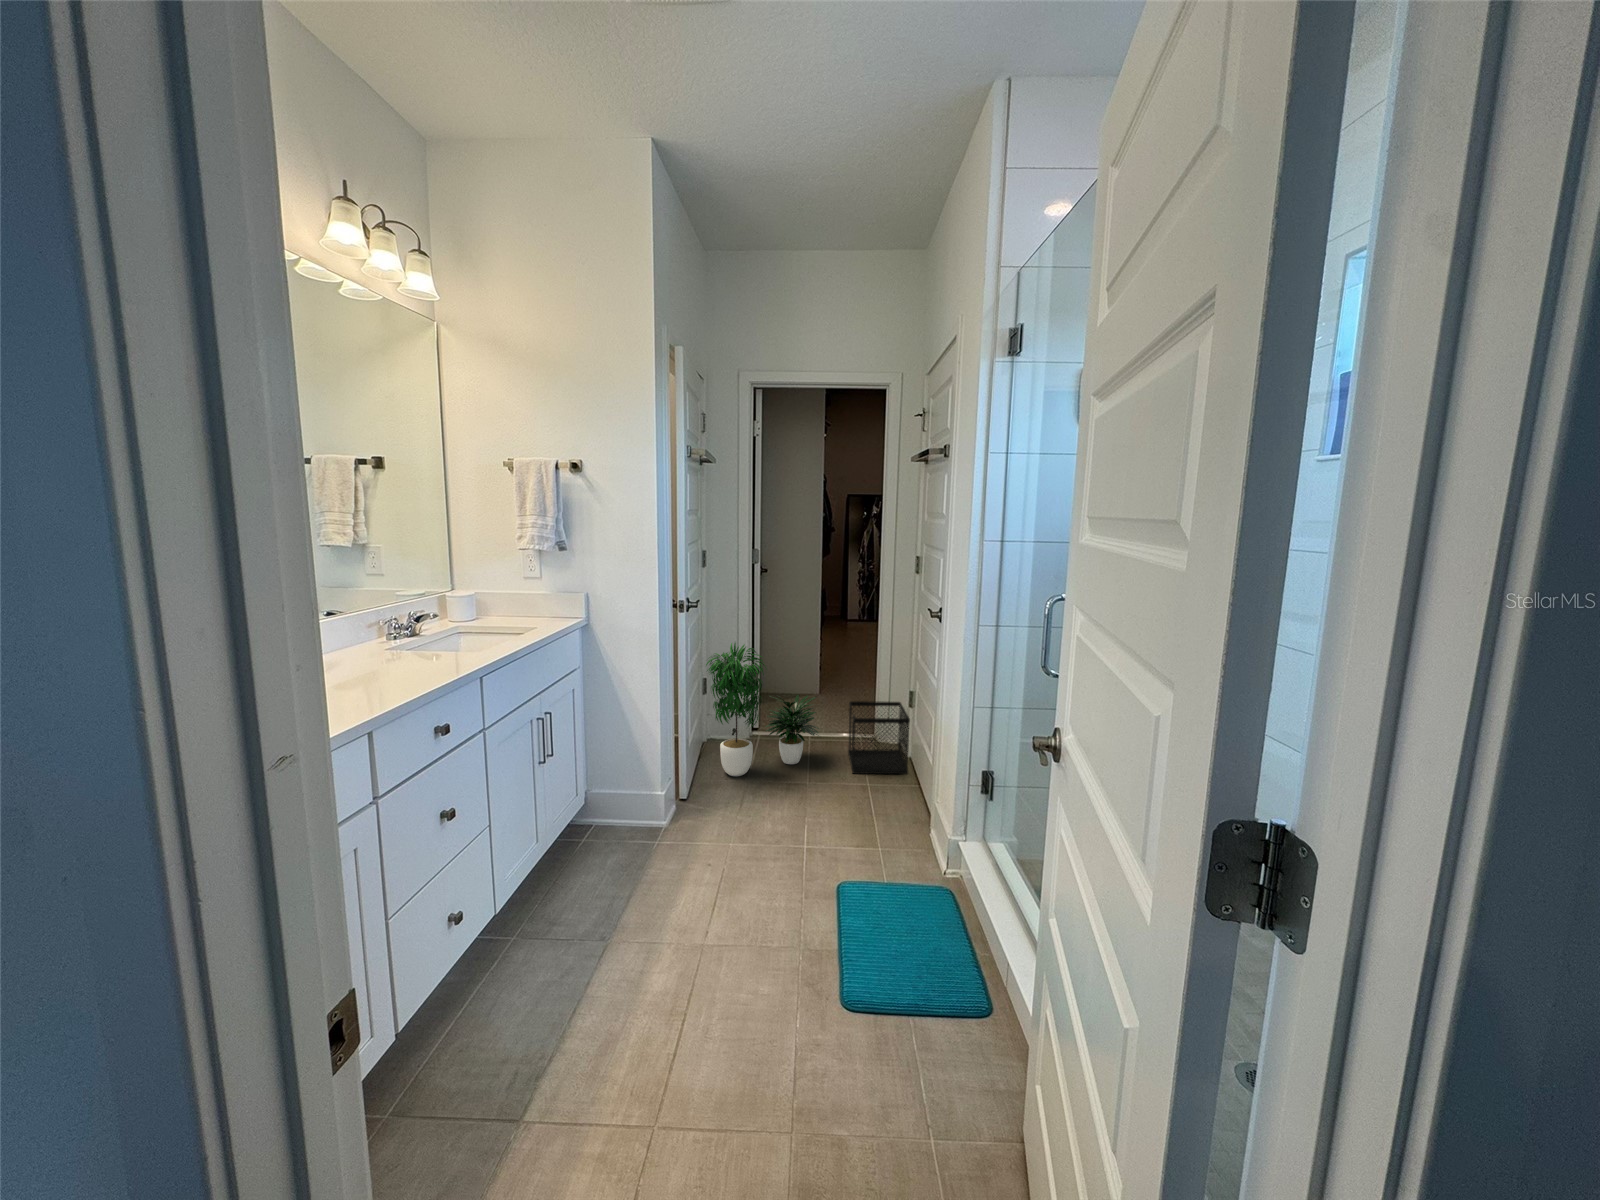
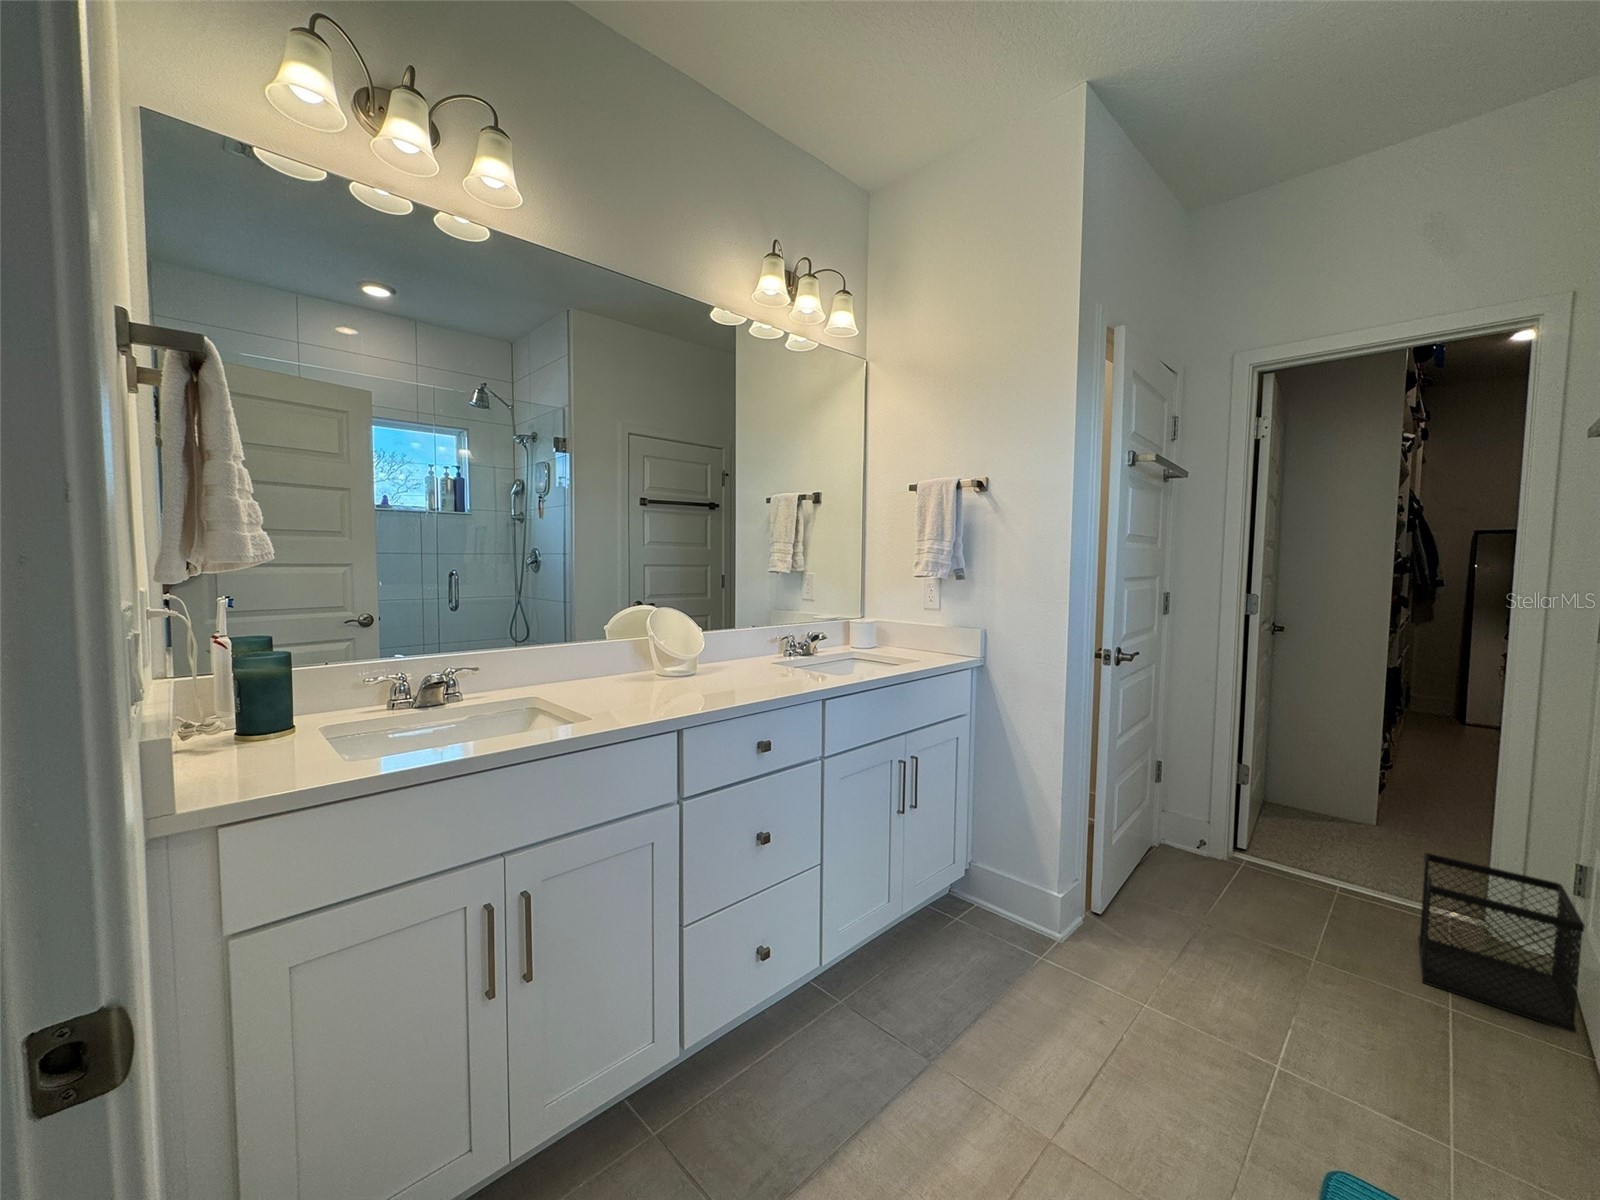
potted plant: present [706,643,819,776] -> none [1144,715,1353,925]

